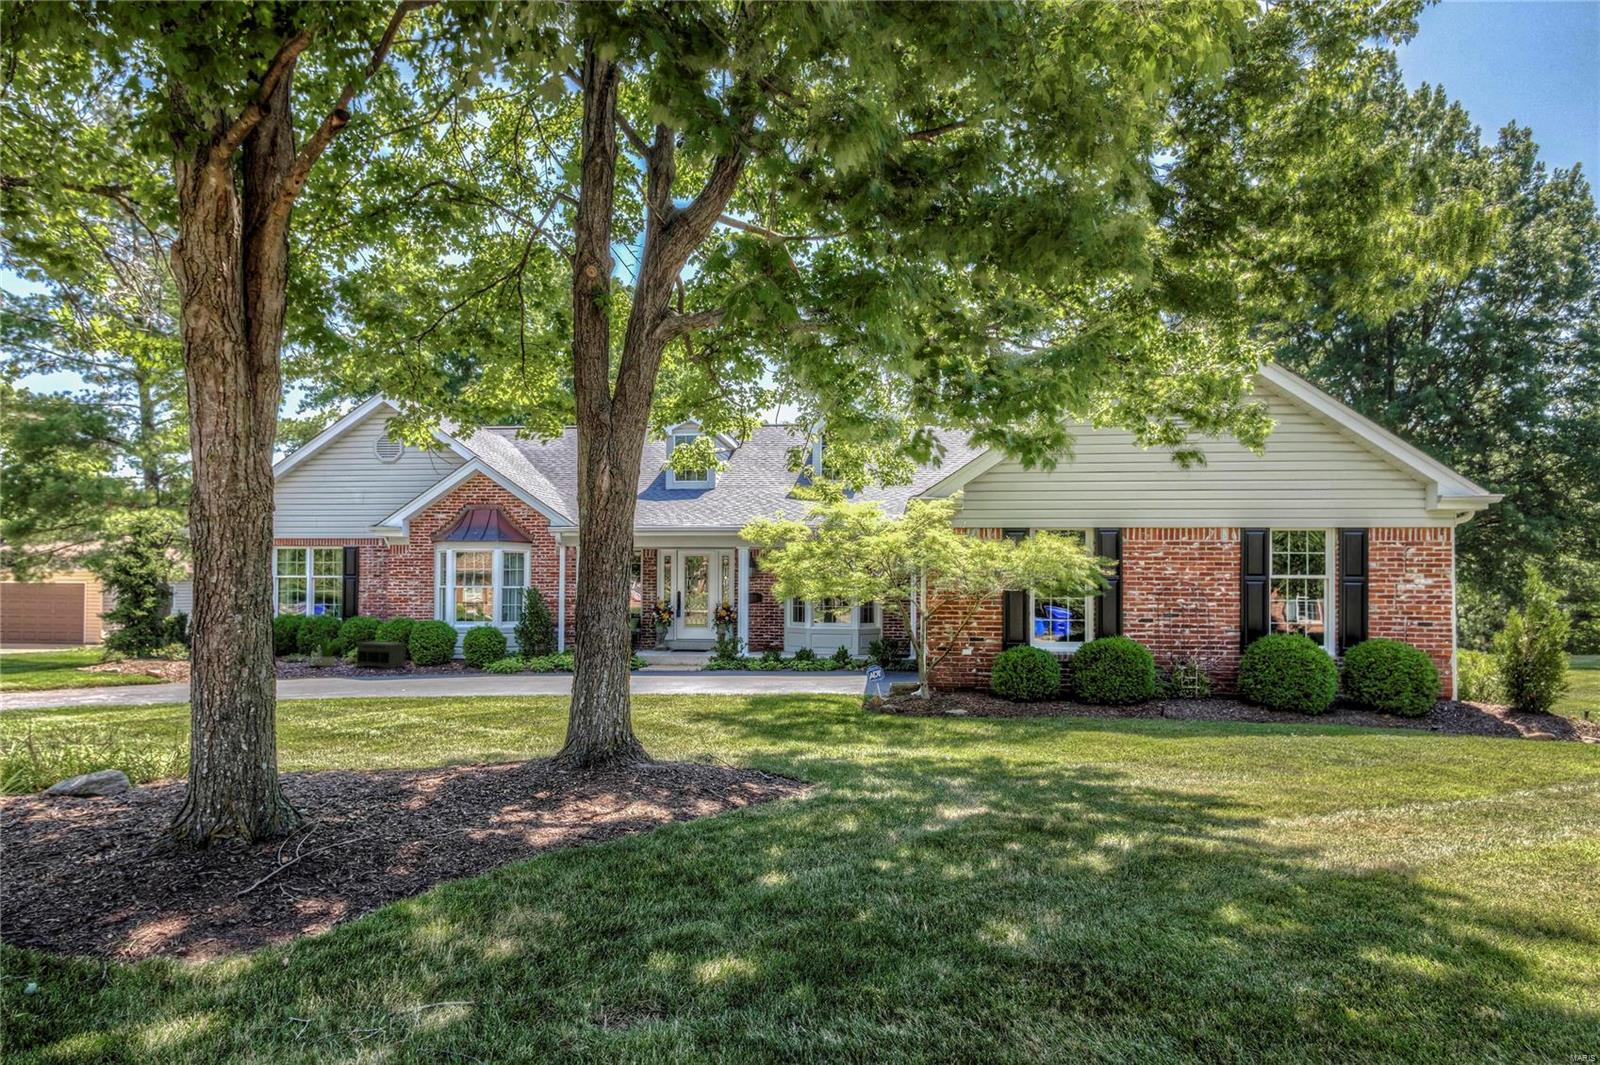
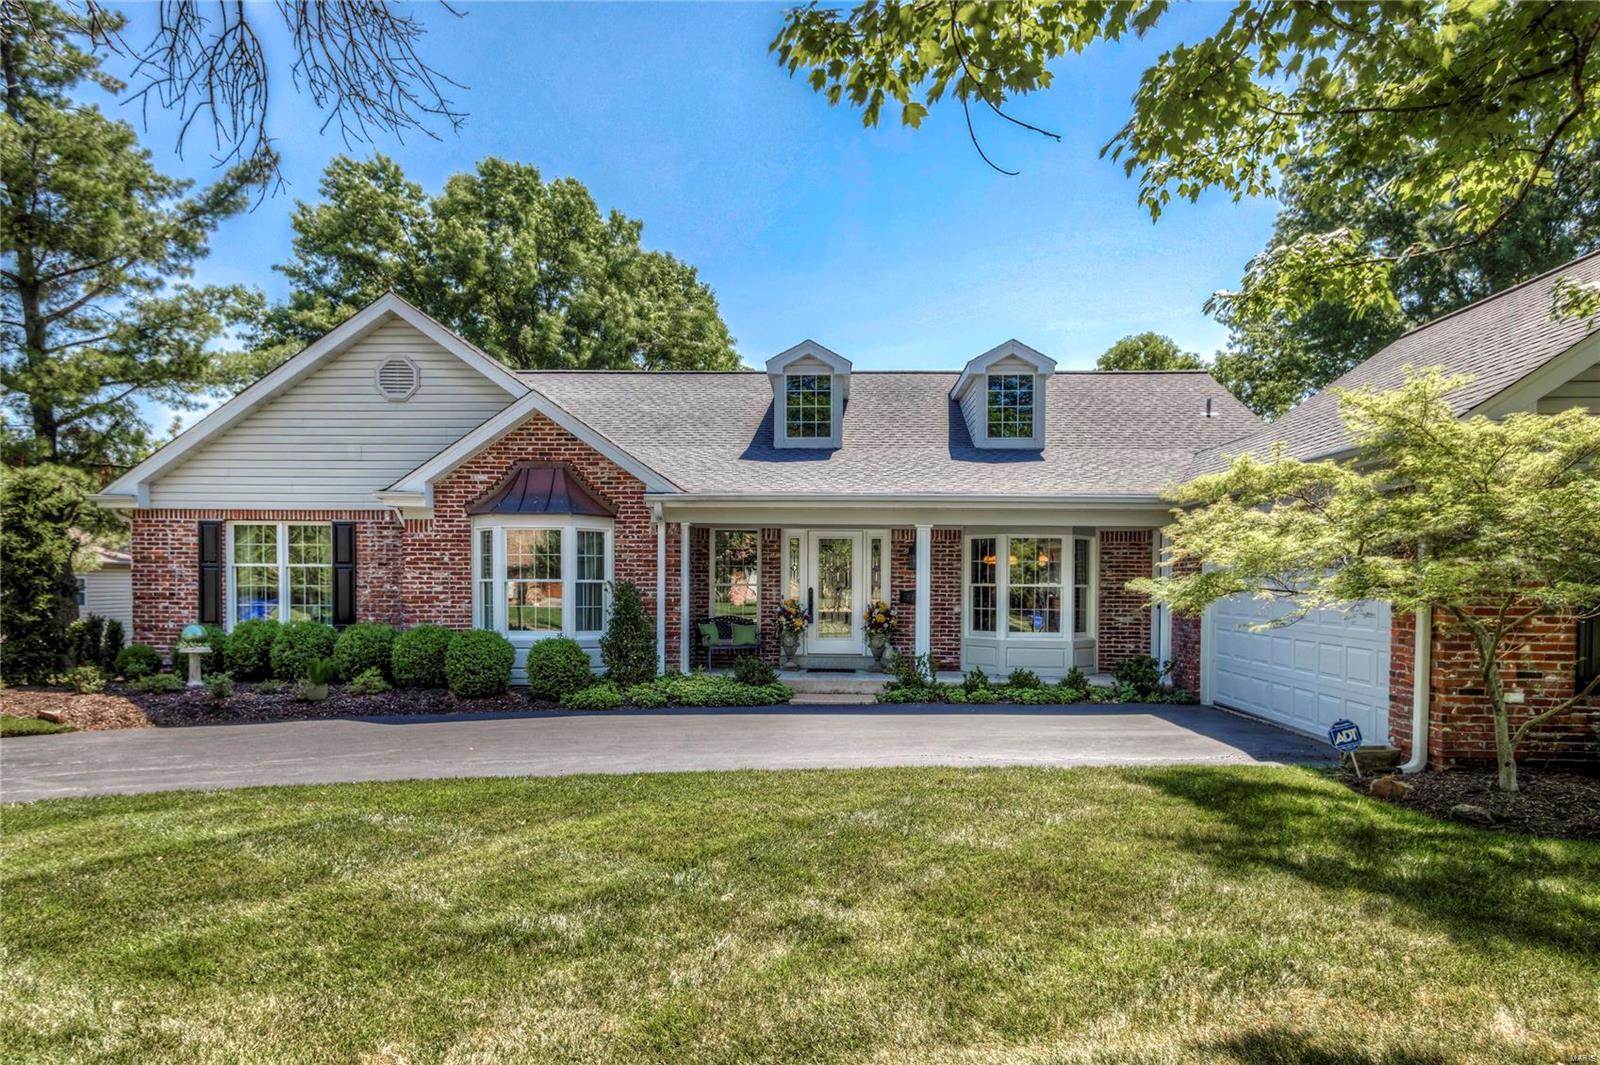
bench: present [356,642,405,668] -> none [361,662,435,704]

